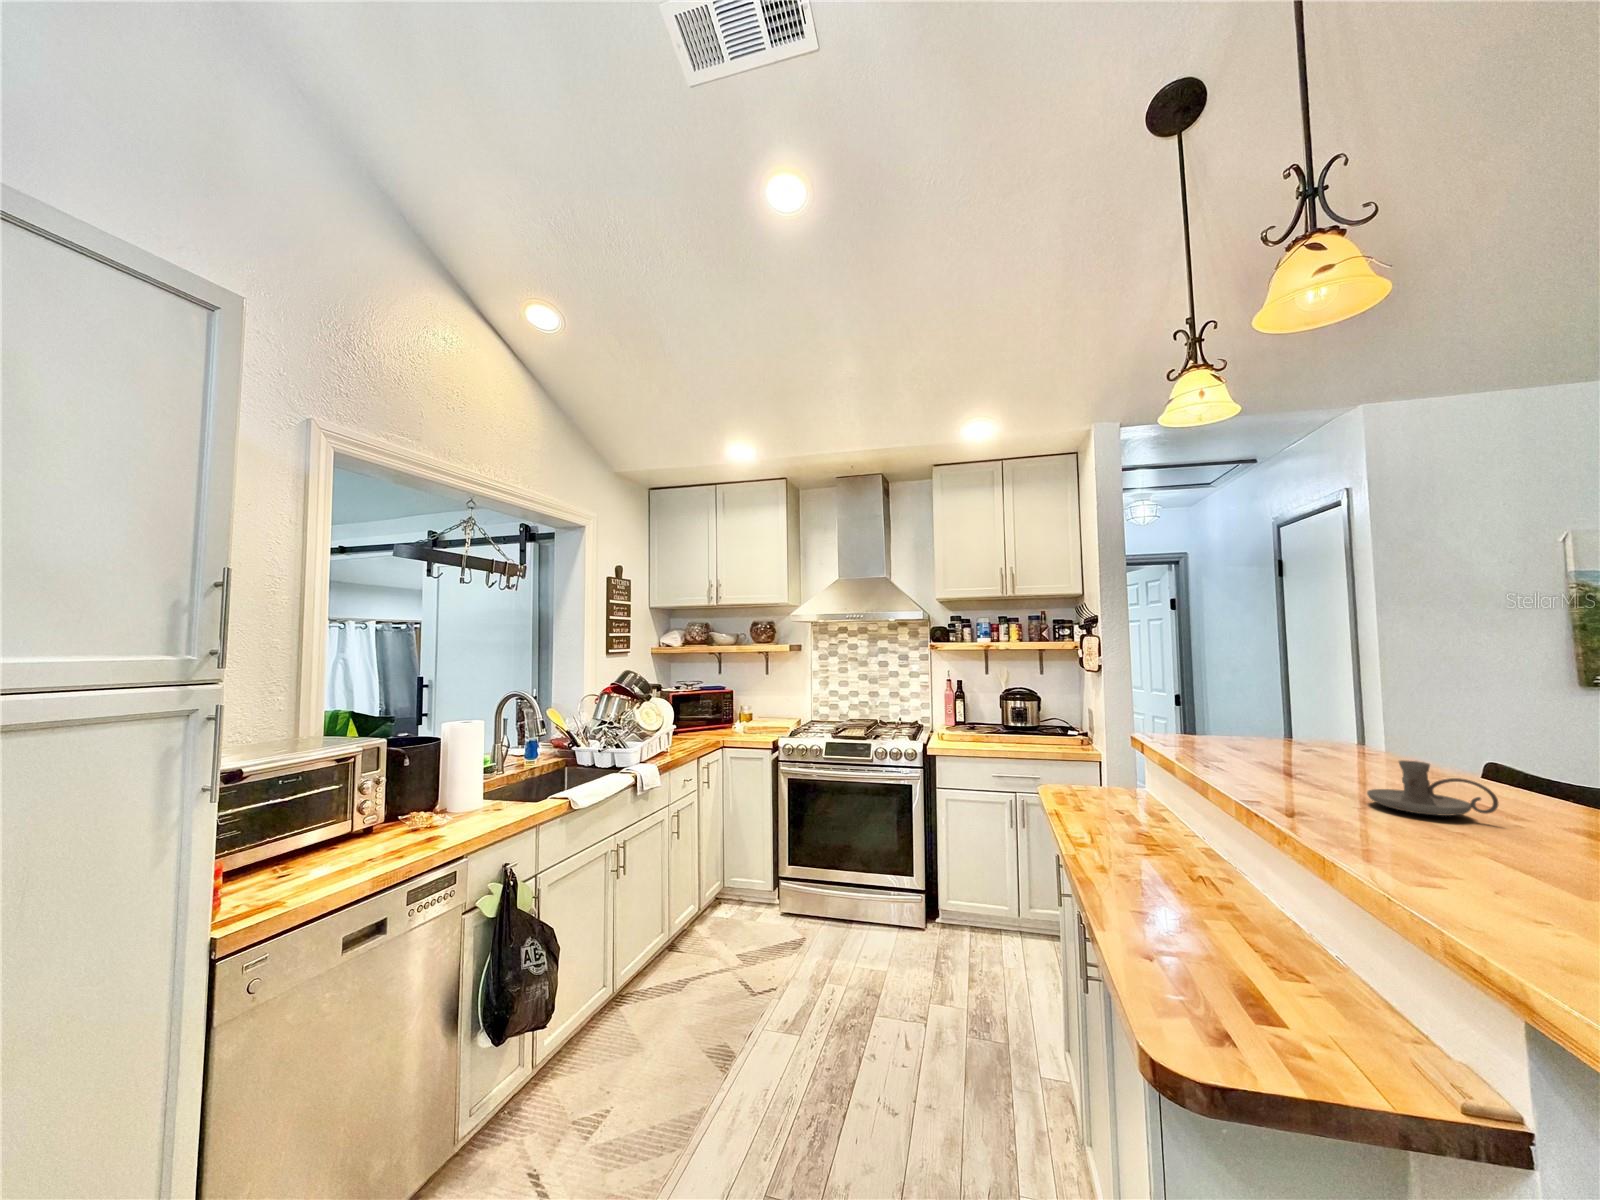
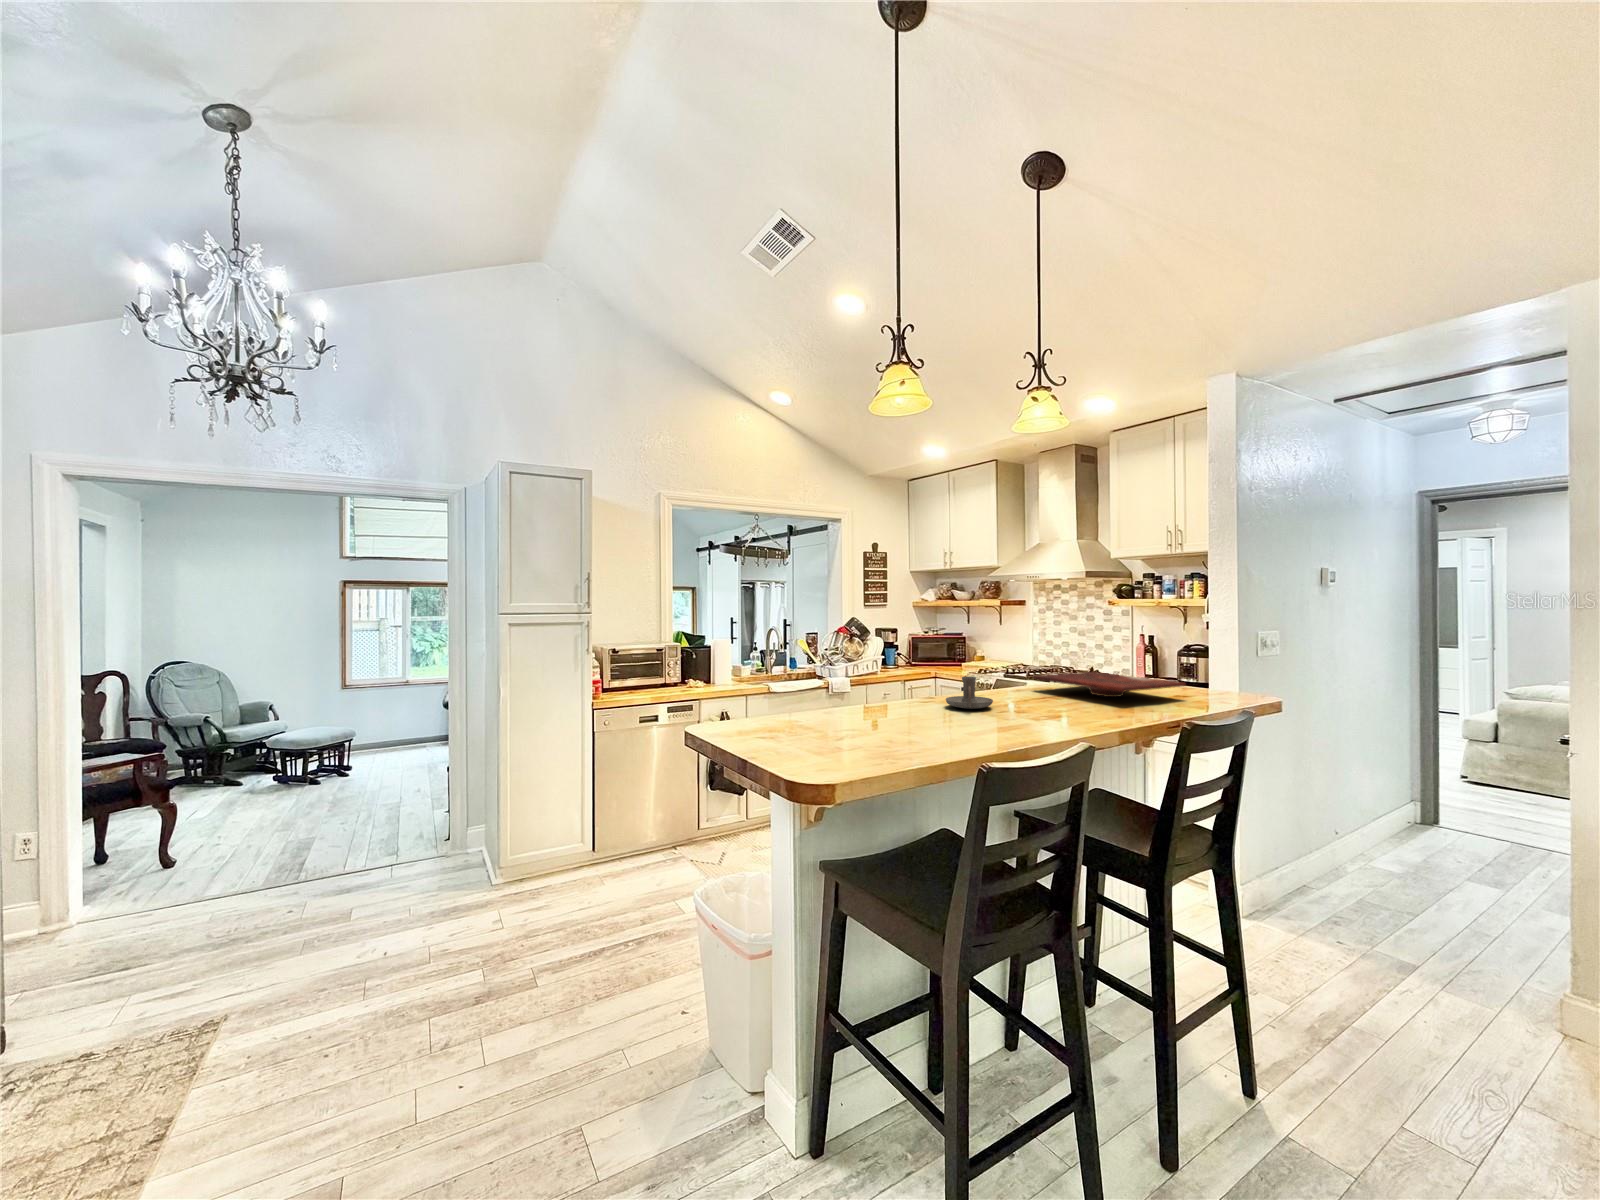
cutting board: none [1207,729,1423,760] -> present [1033,672,1185,697]

